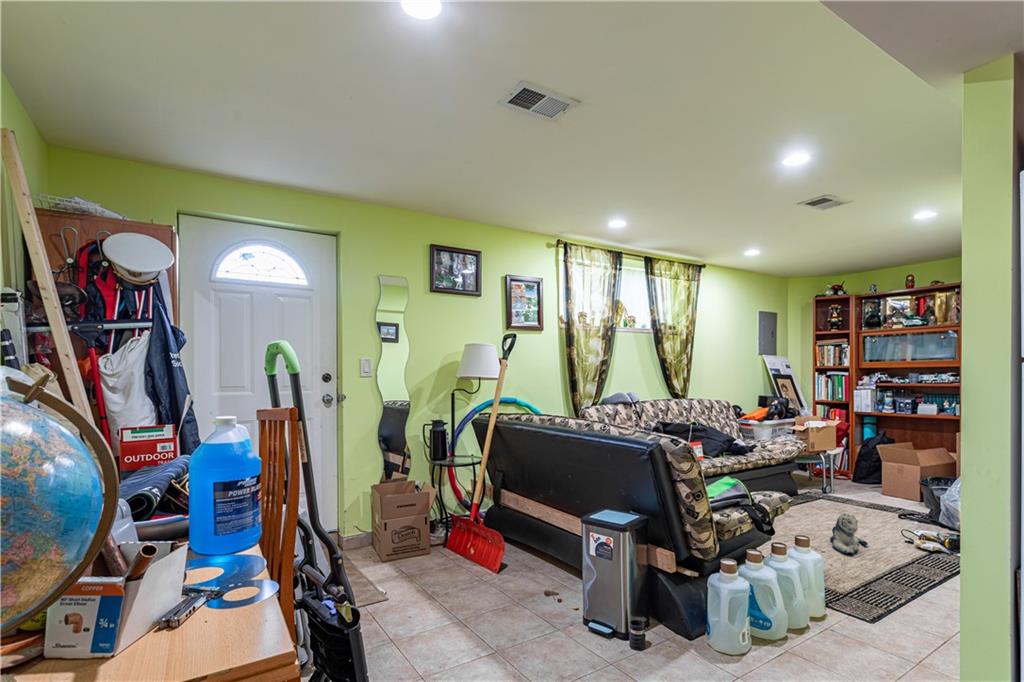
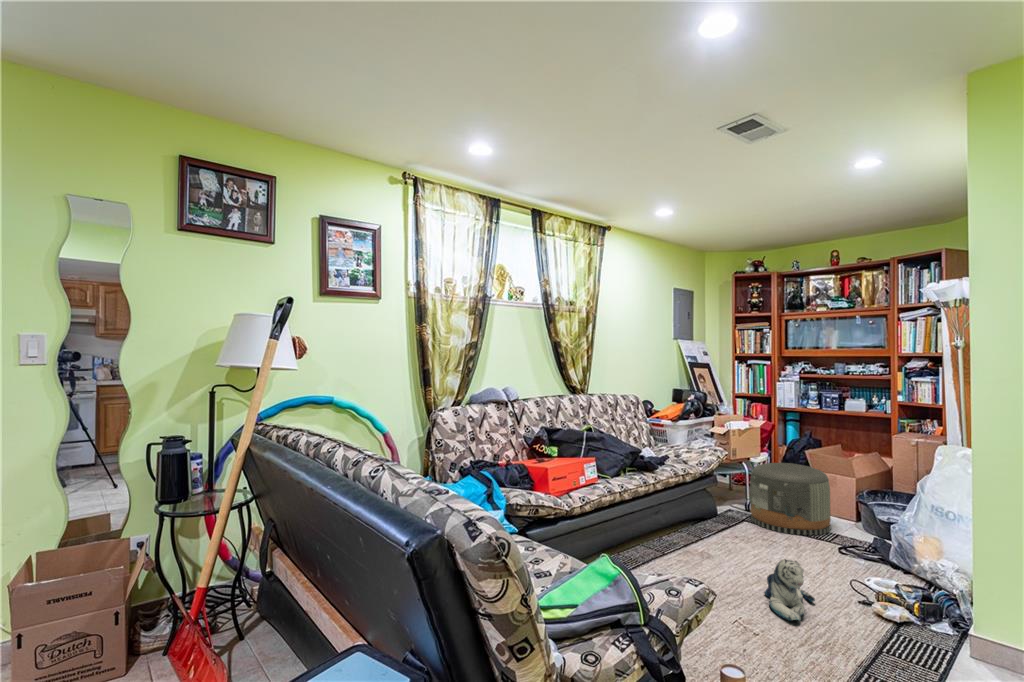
pouf: none [826,455,894,510] -> present [750,463,831,535]

